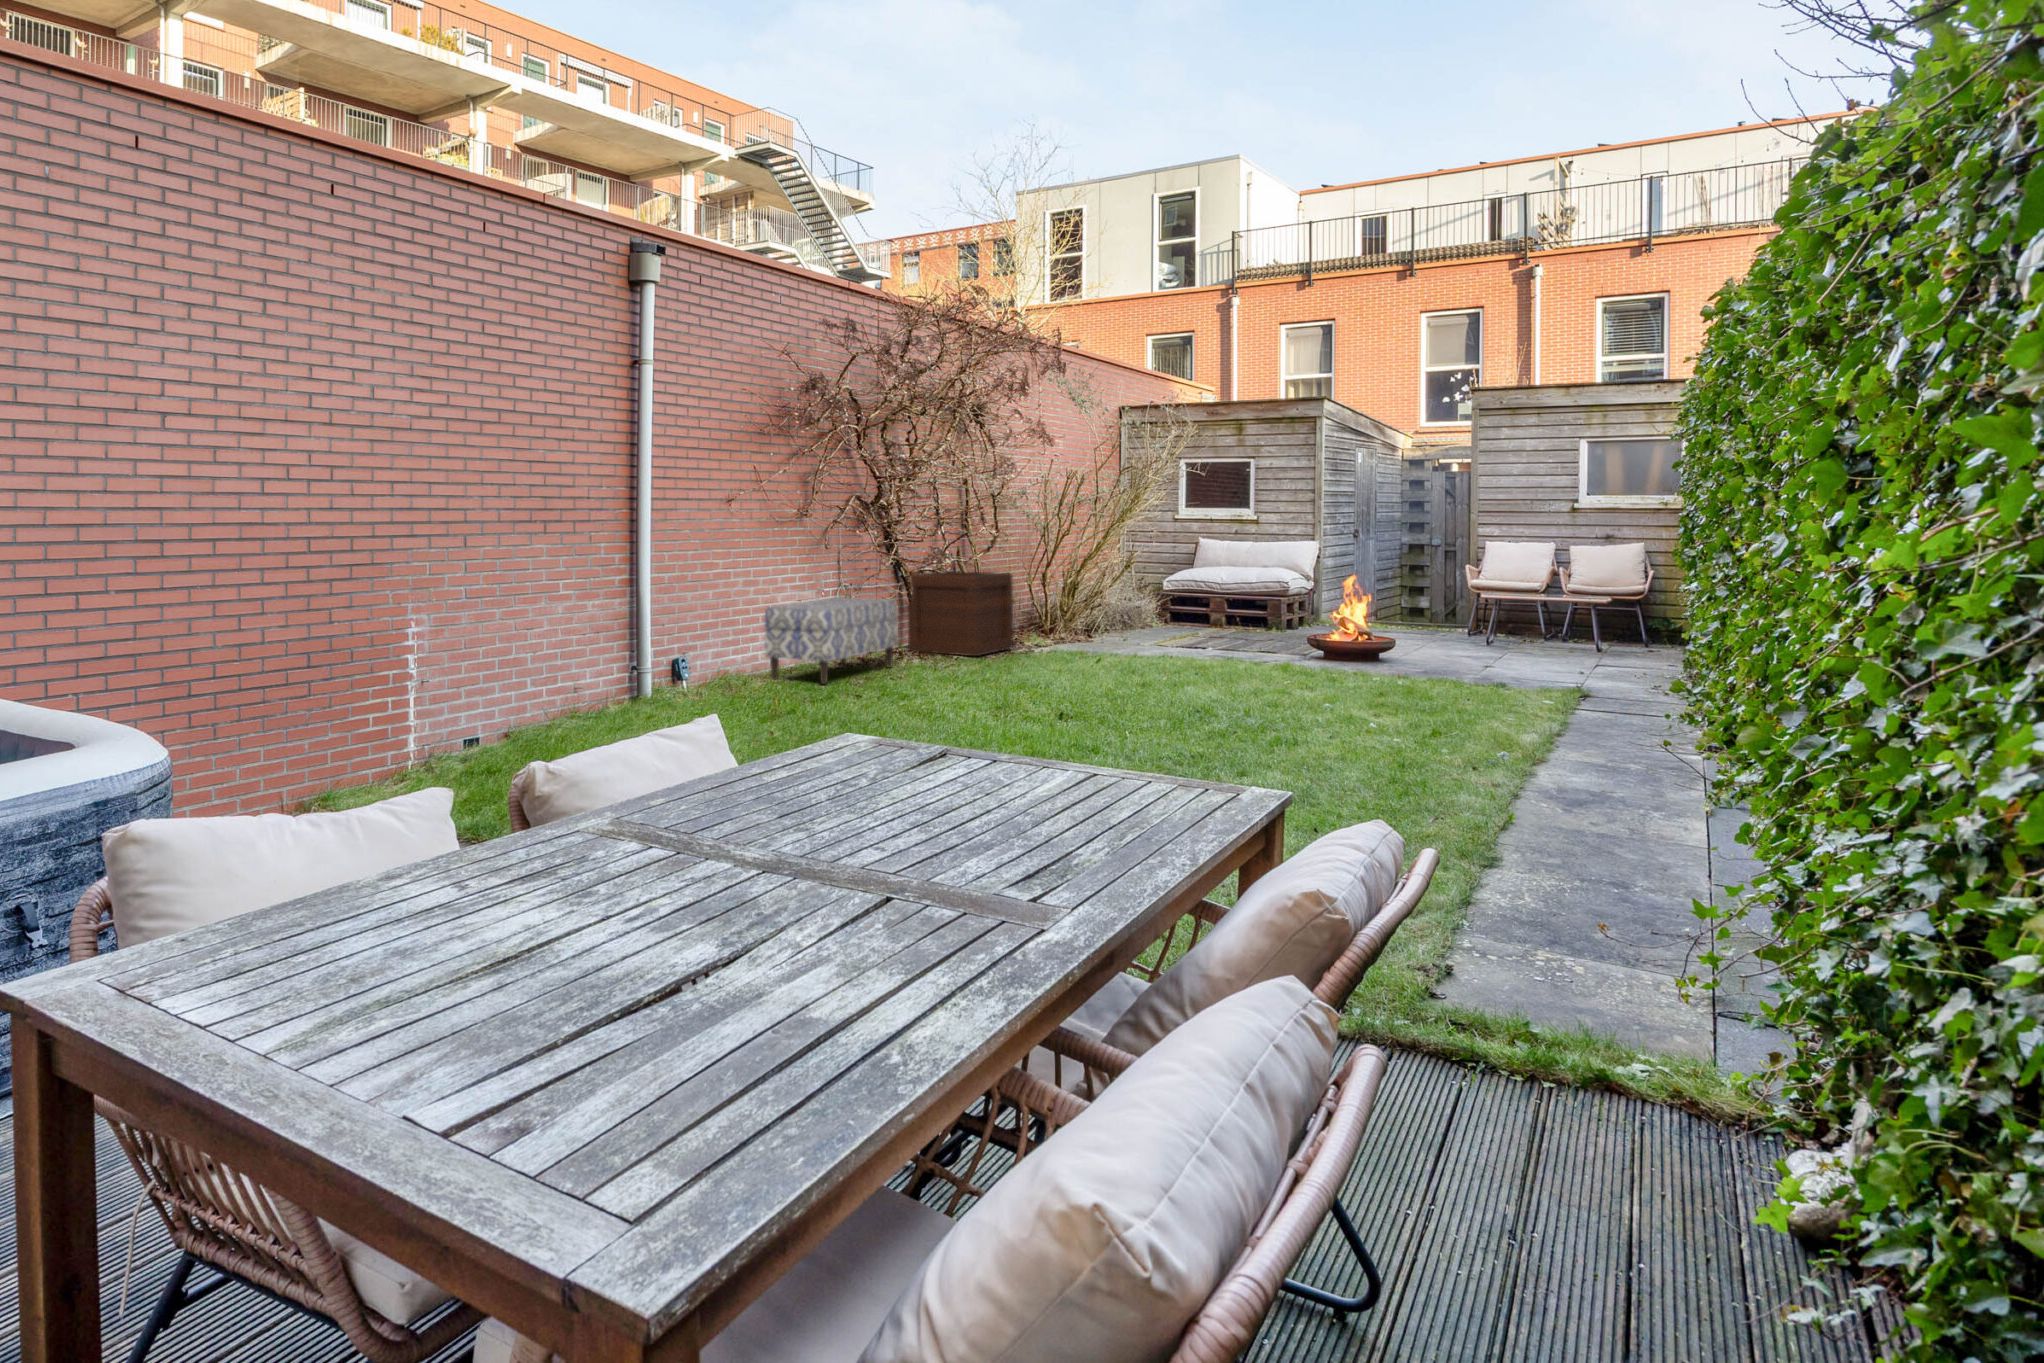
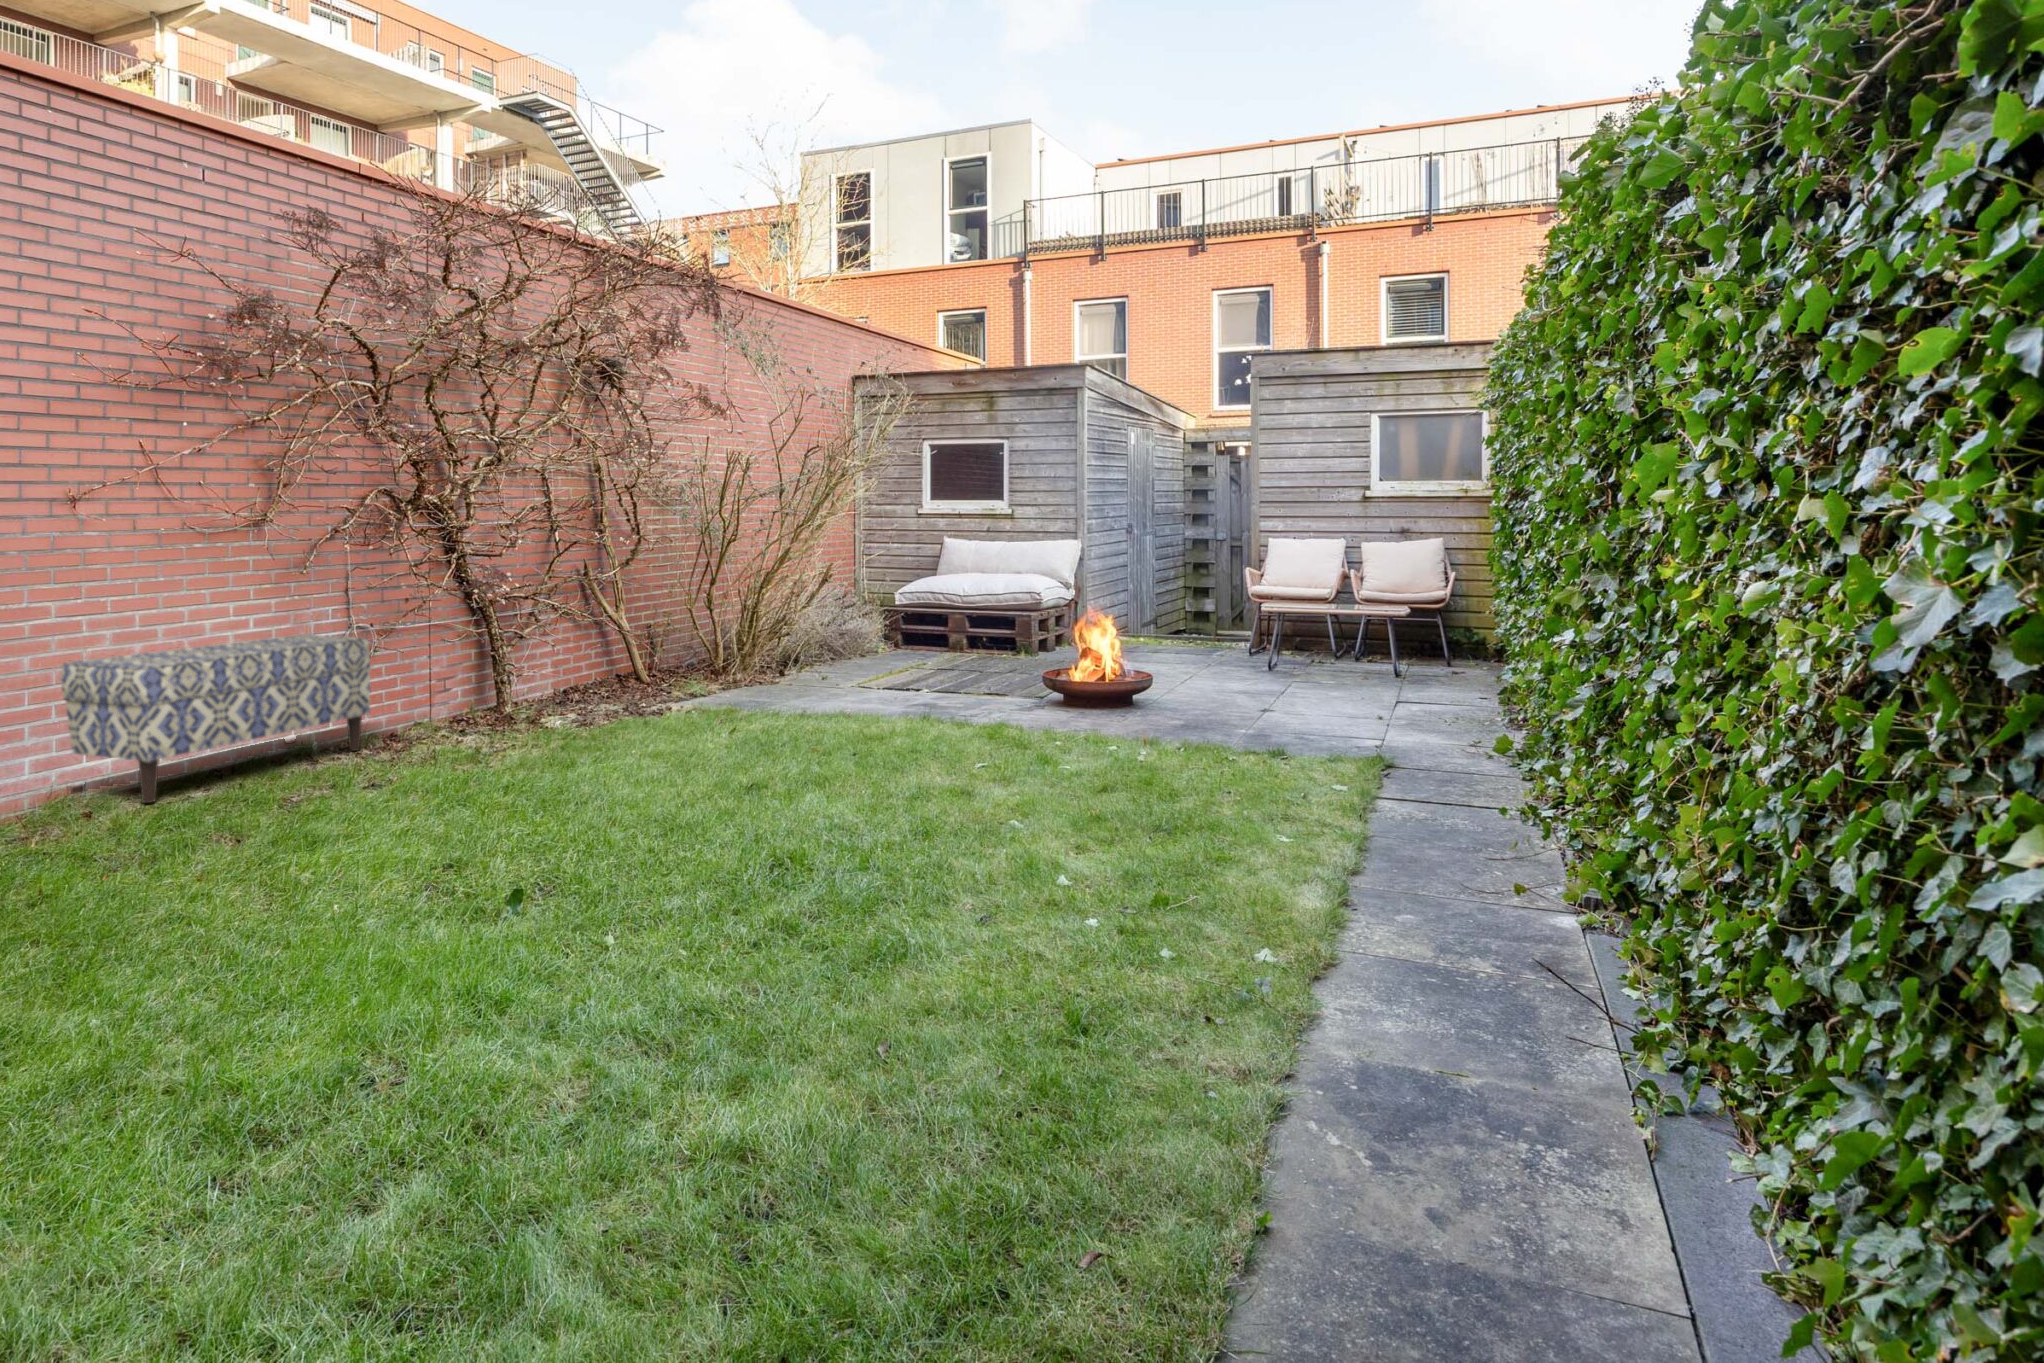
wooden crate: present [907,571,1013,656] -> none [447,586,619,720]

